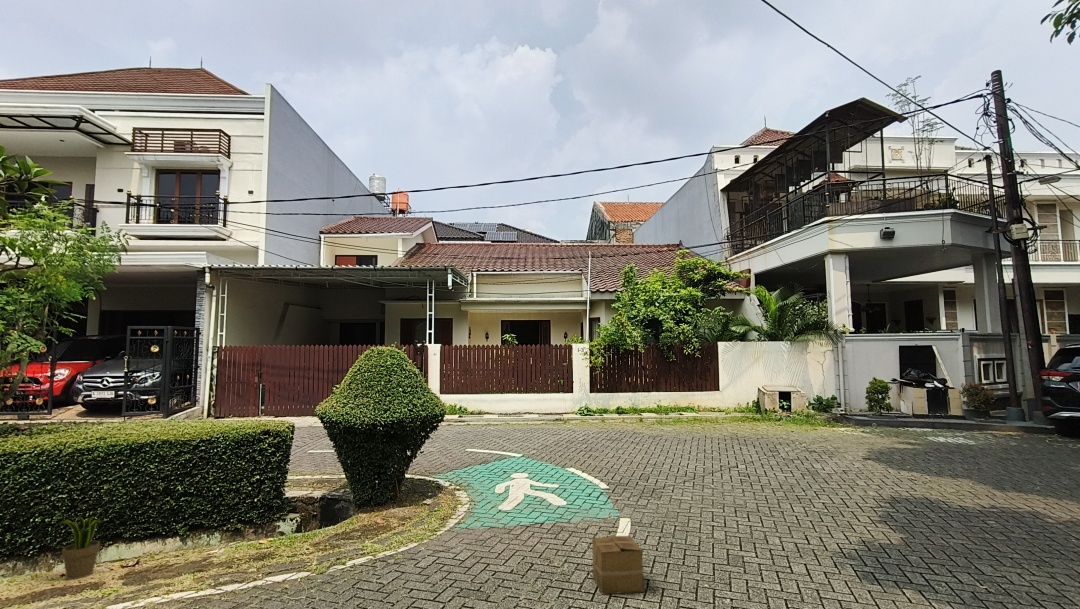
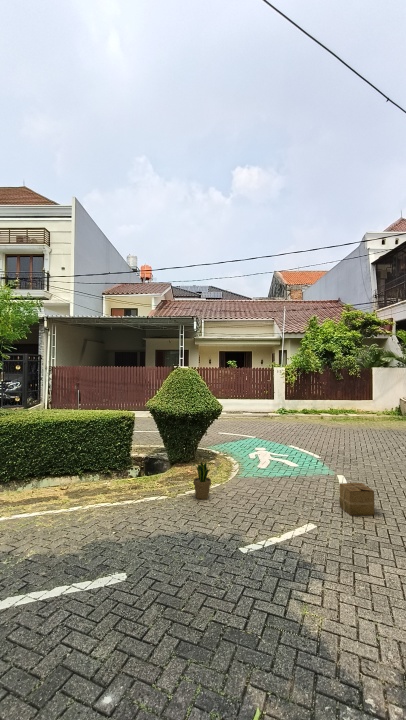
potted plant: present [61,516,100,579] -> present [192,462,211,499]

